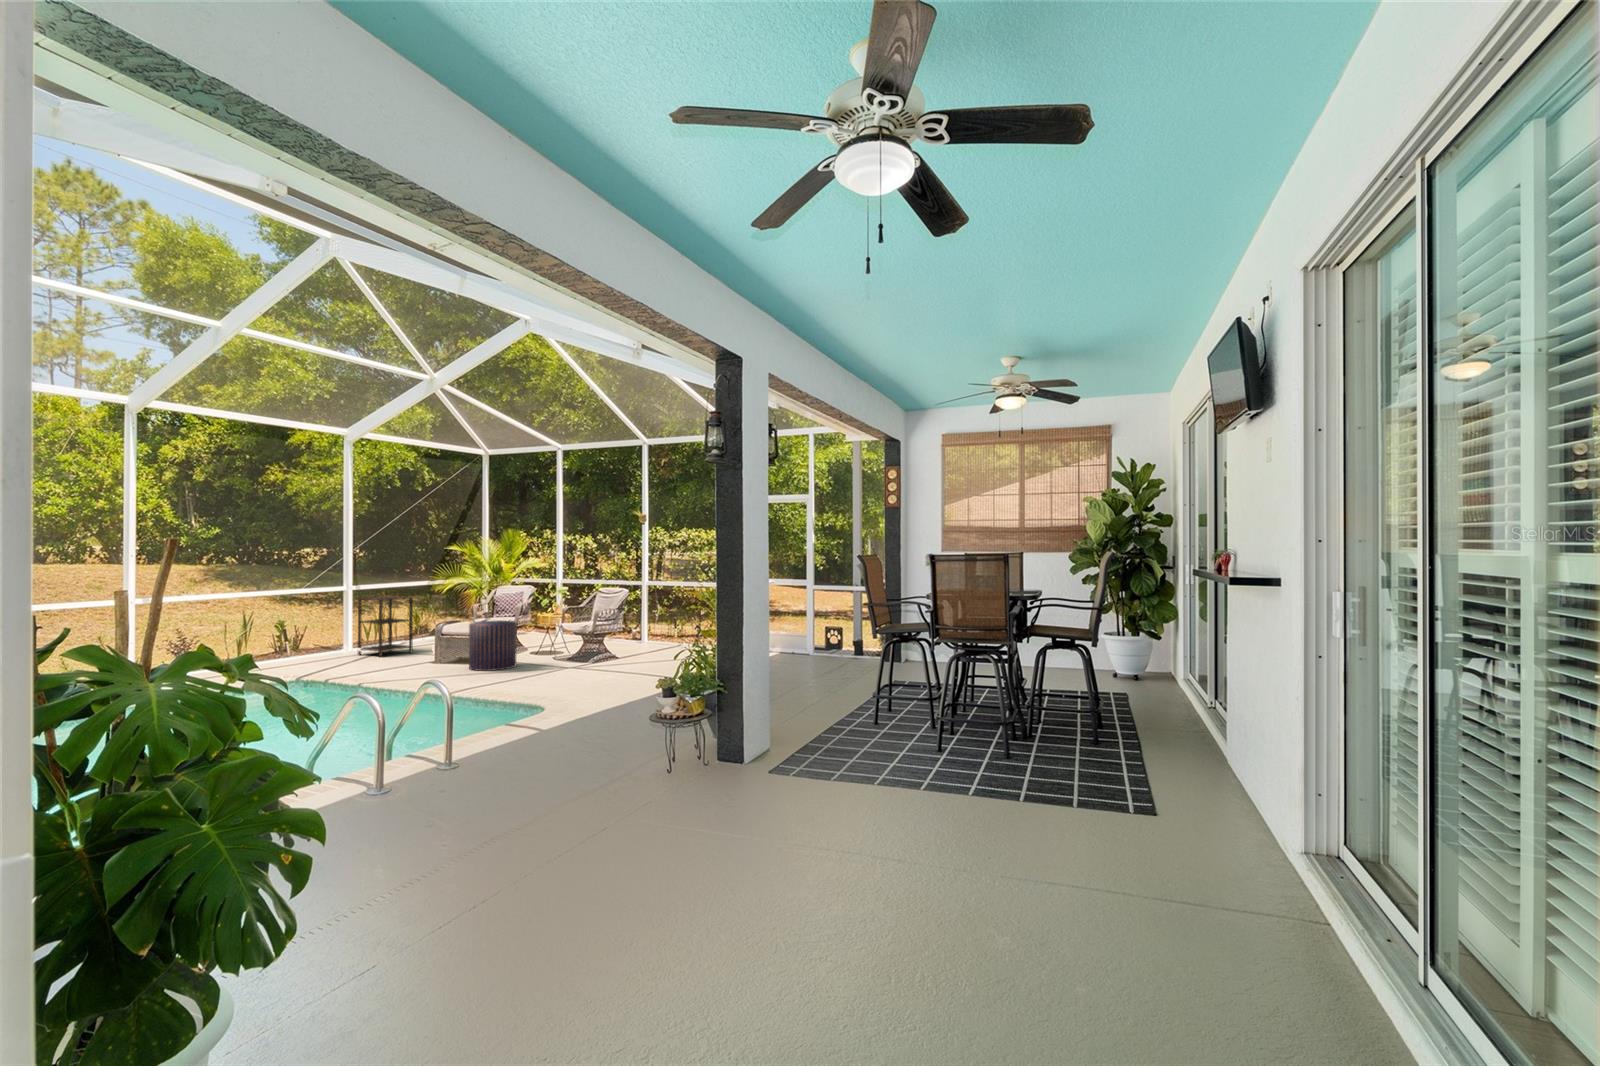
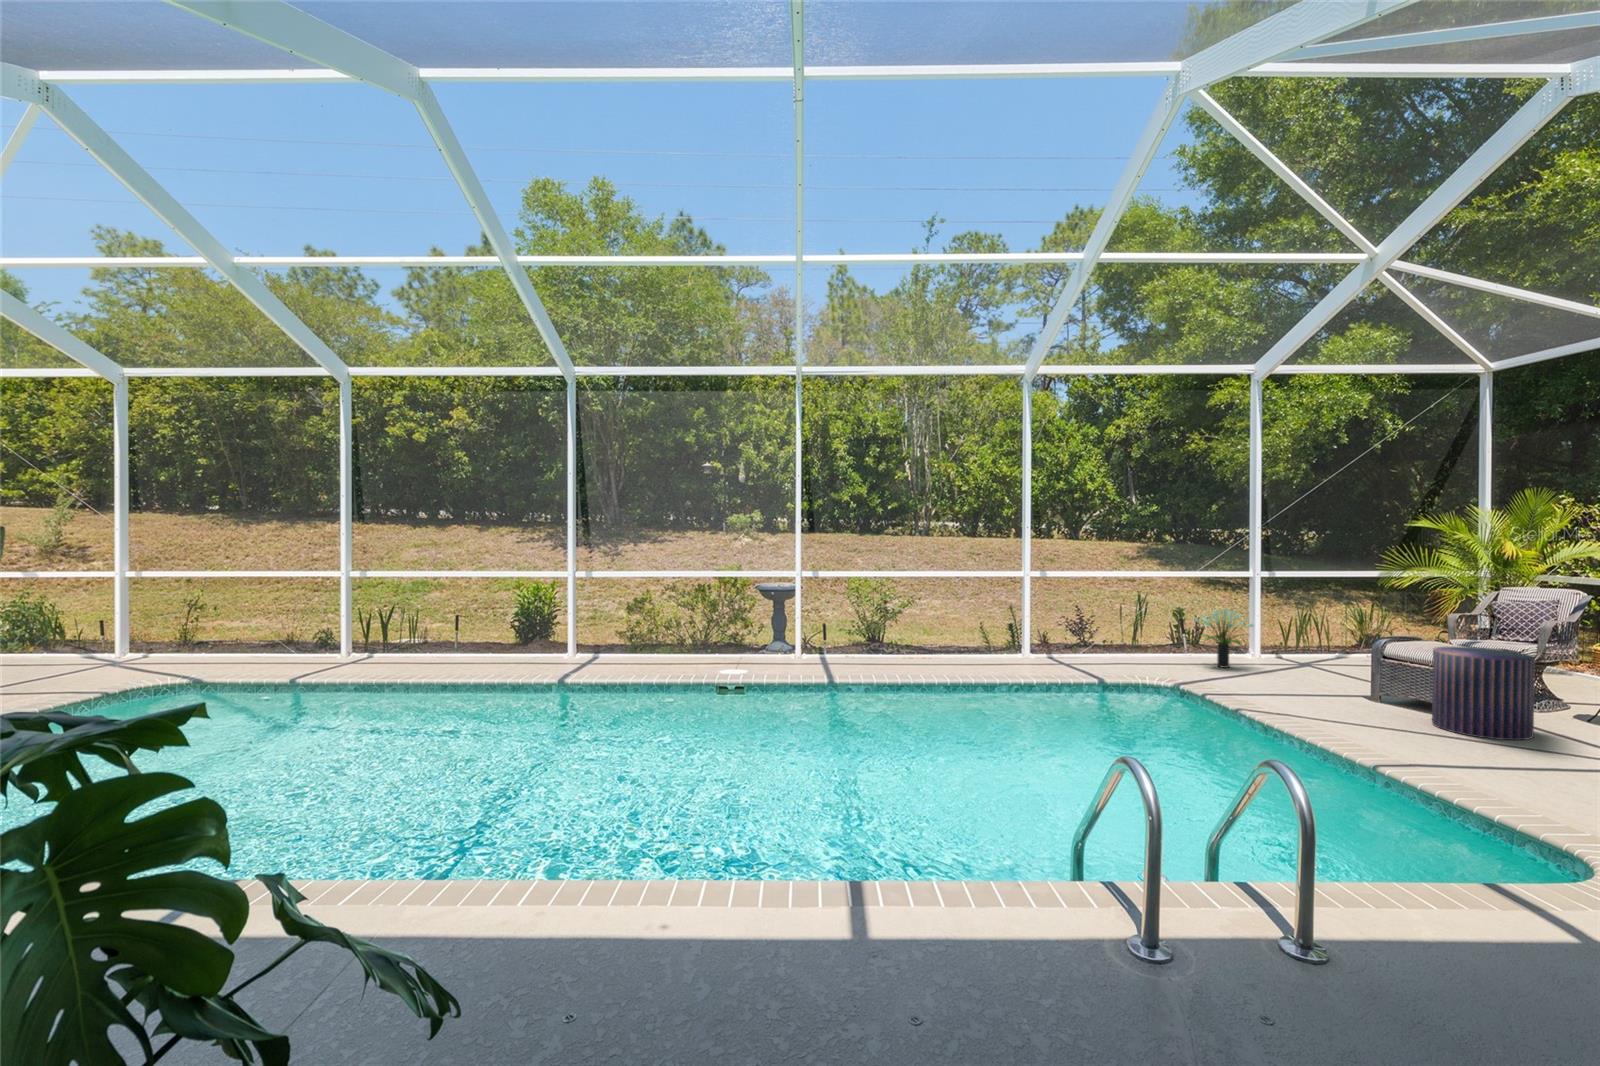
side table: present [358,596,413,657] -> none [1270,588,1350,673]
potted plant: none [299,616,350,663] -> present [1194,608,1254,668]

